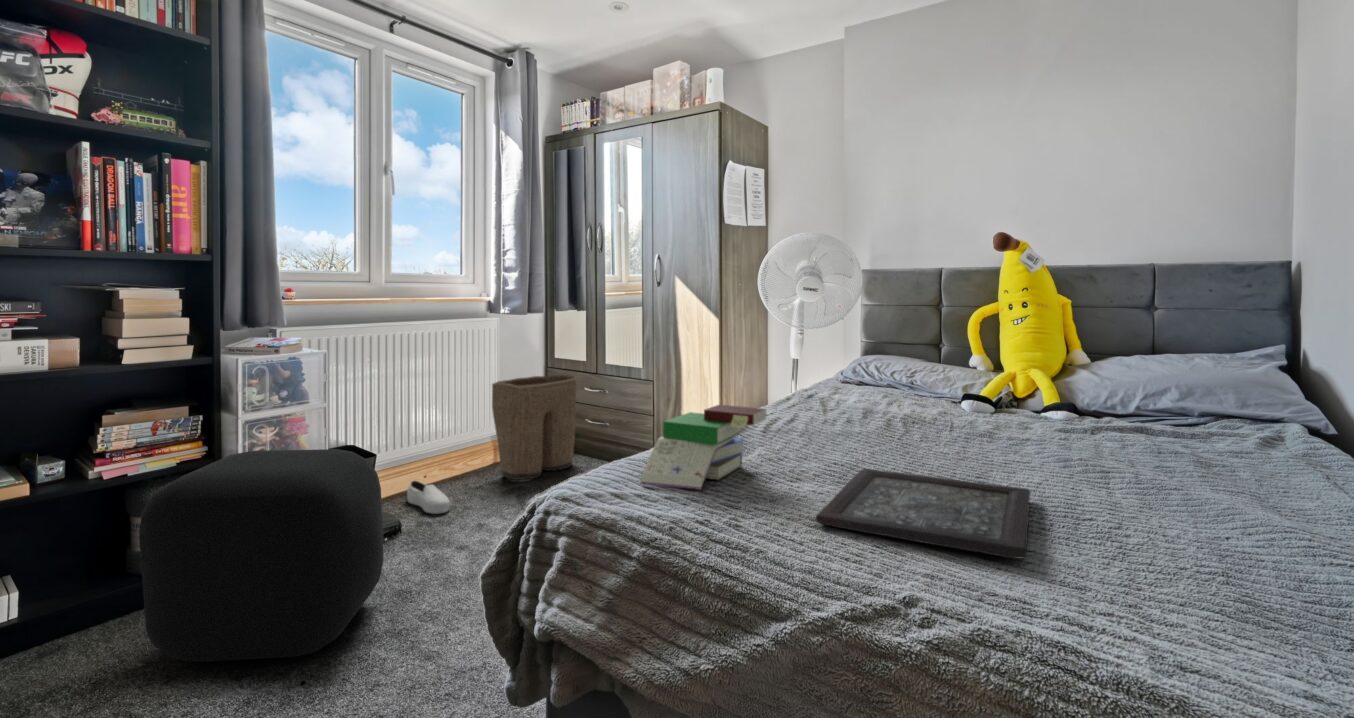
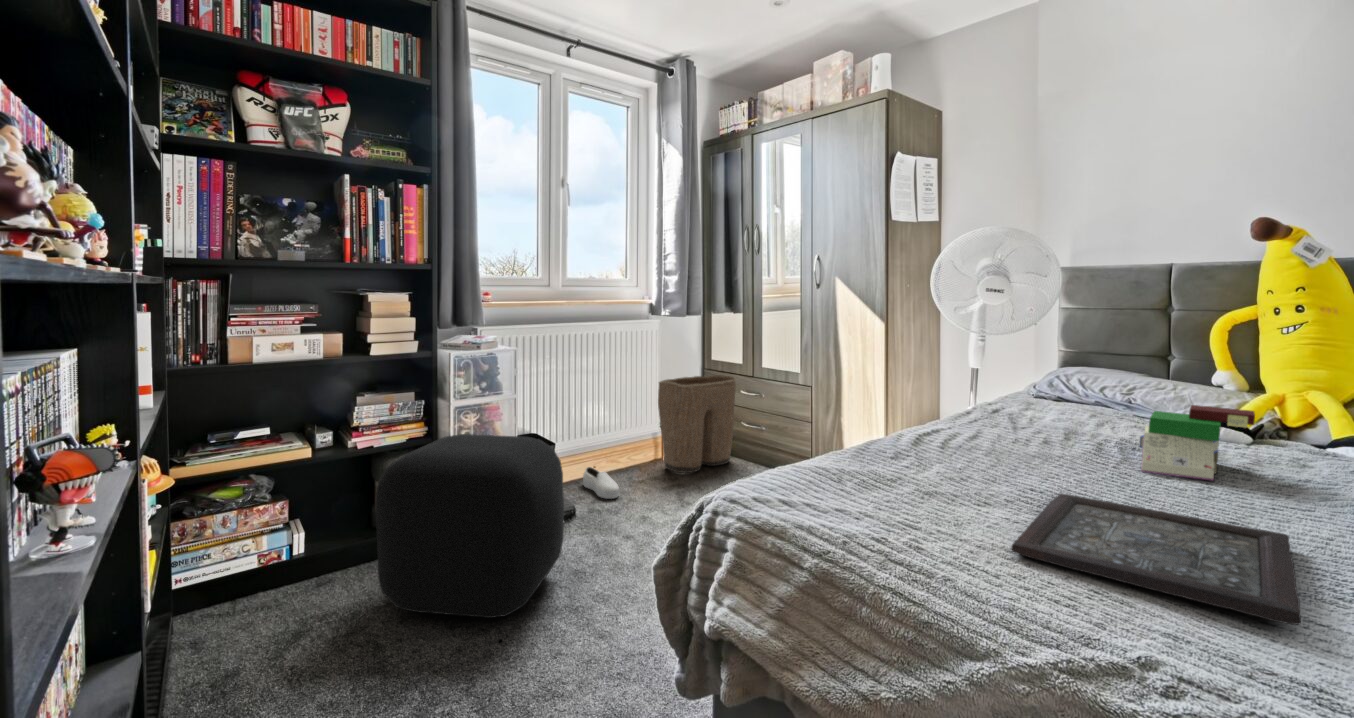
book: present [641,405,767,490] -> present [1140,405,1255,481]

